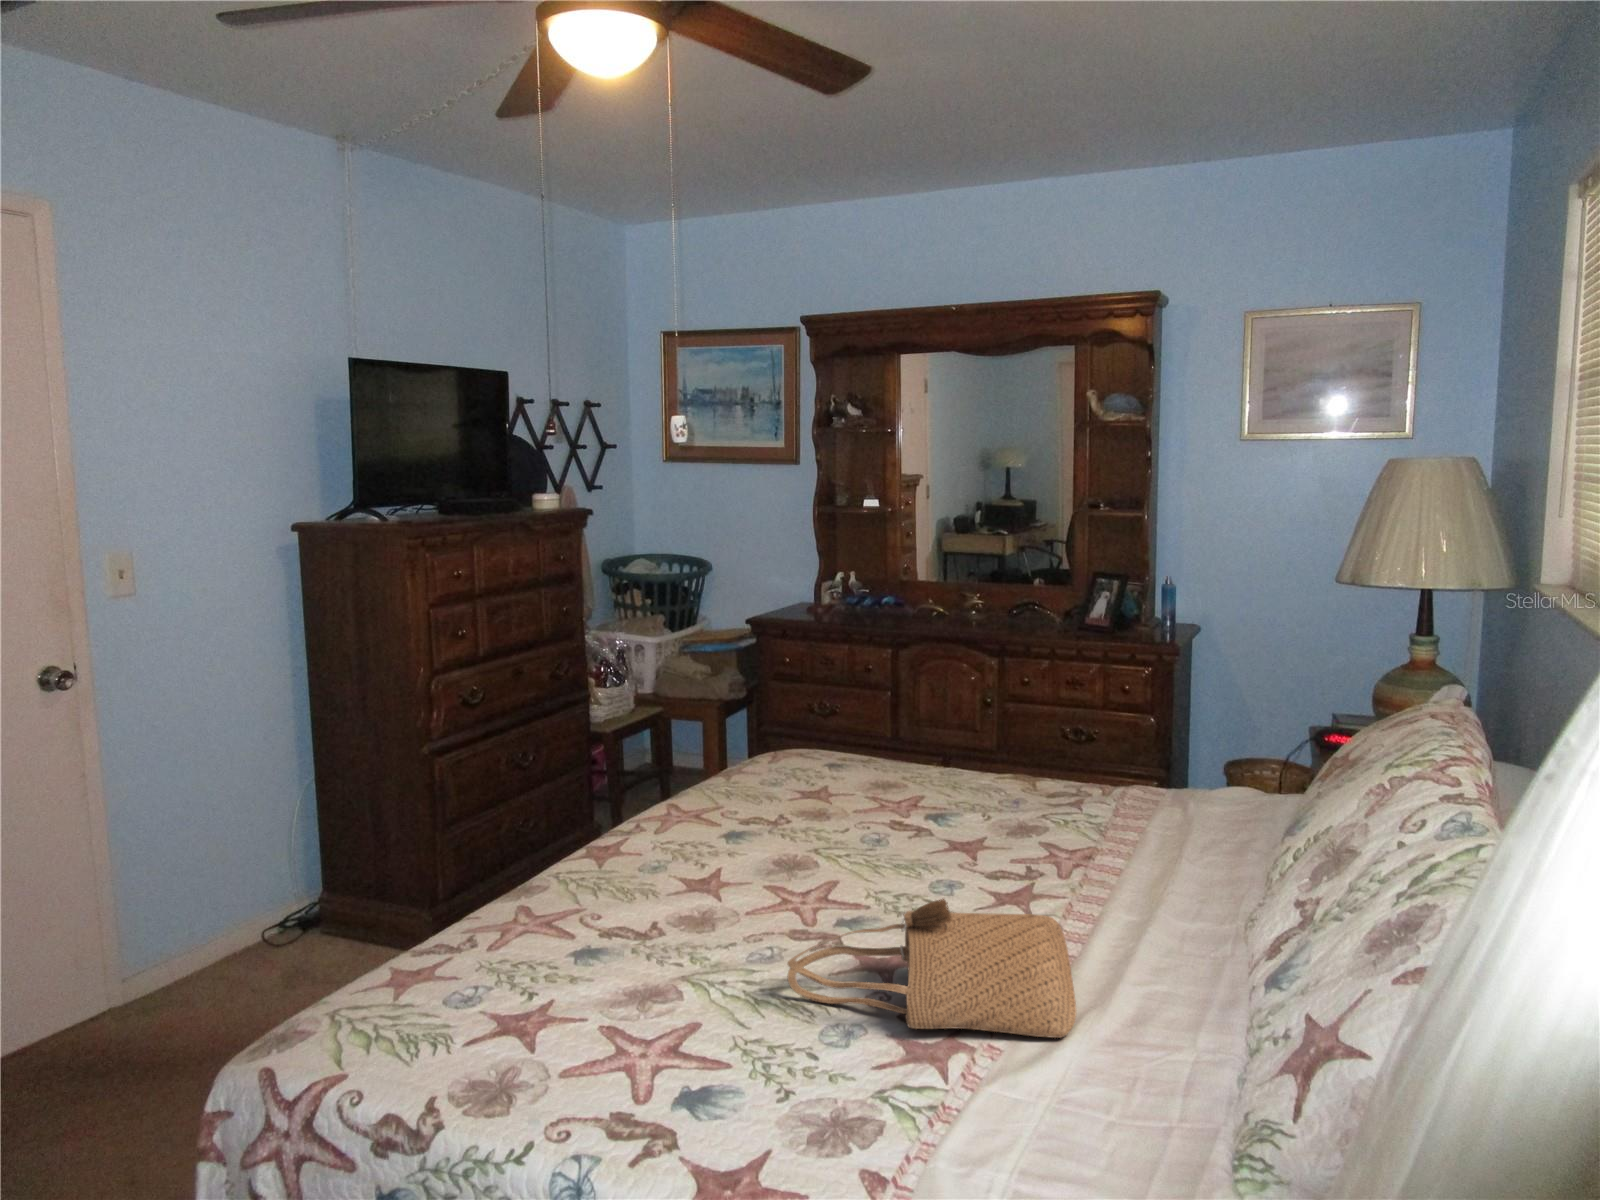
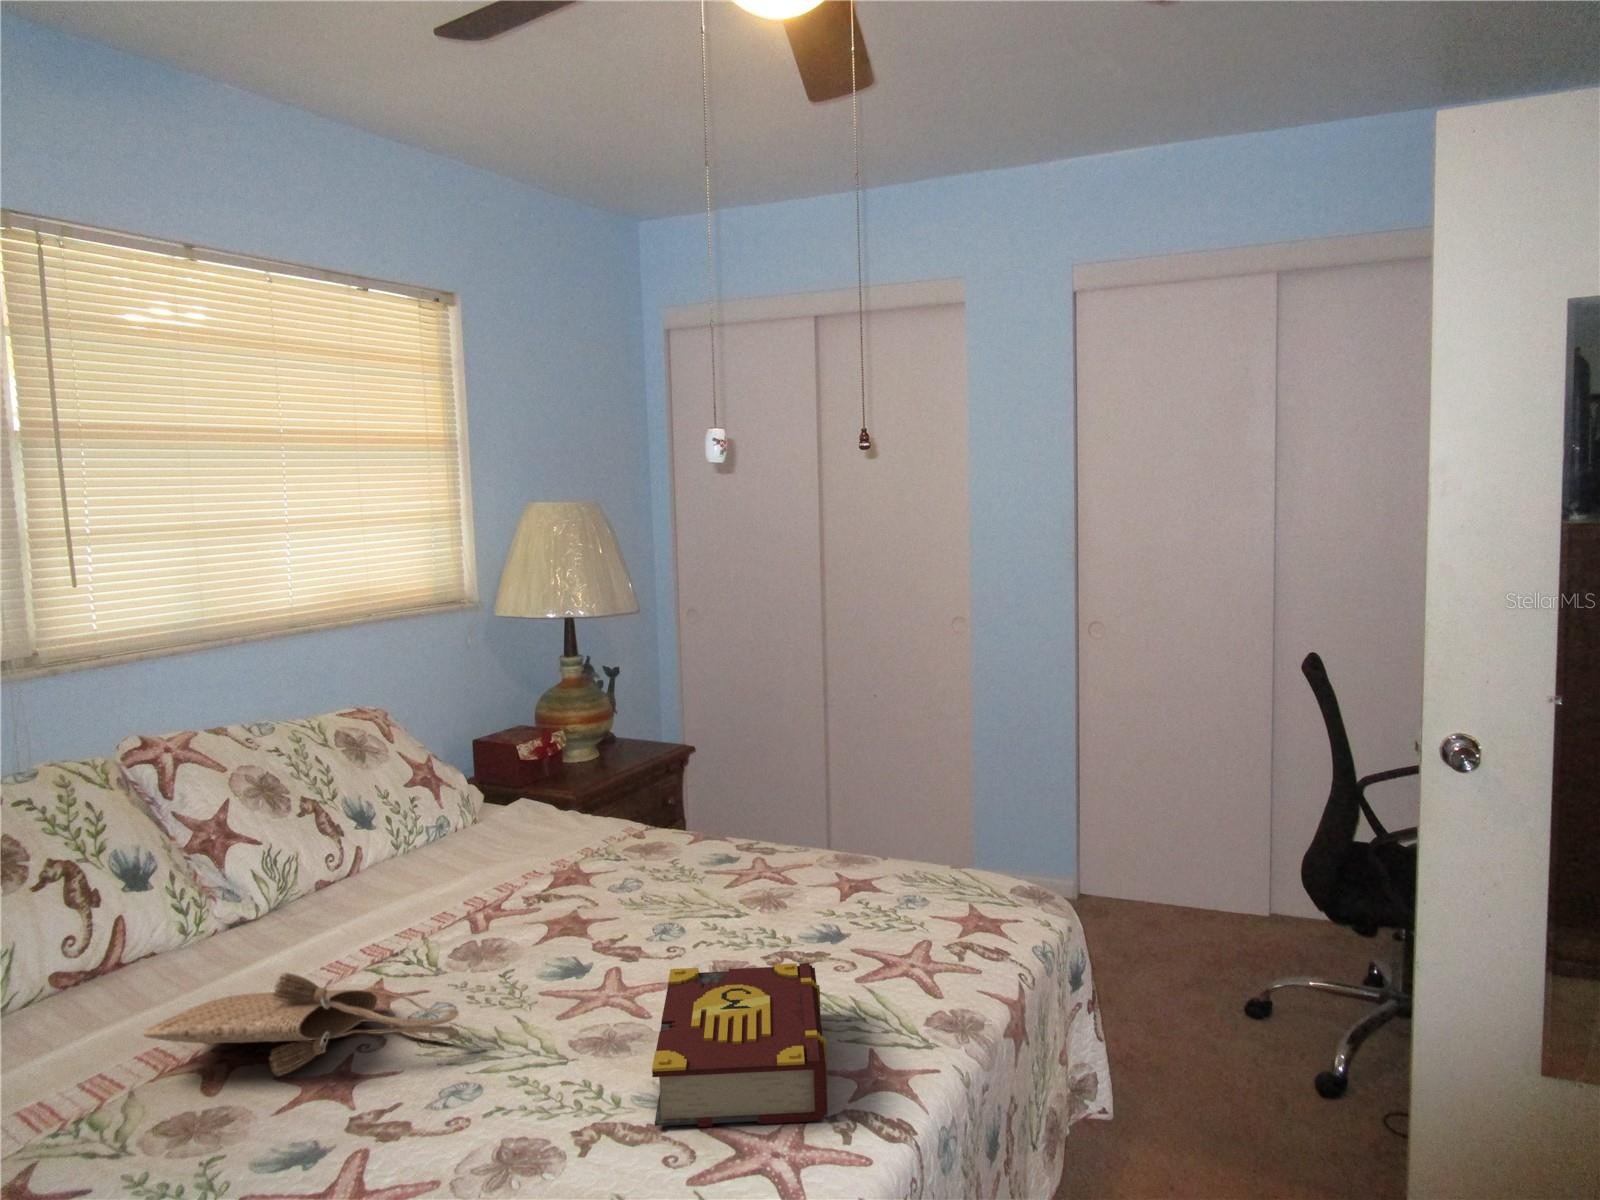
book: none [419,891,604,1033] -> present [652,963,827,1127]

